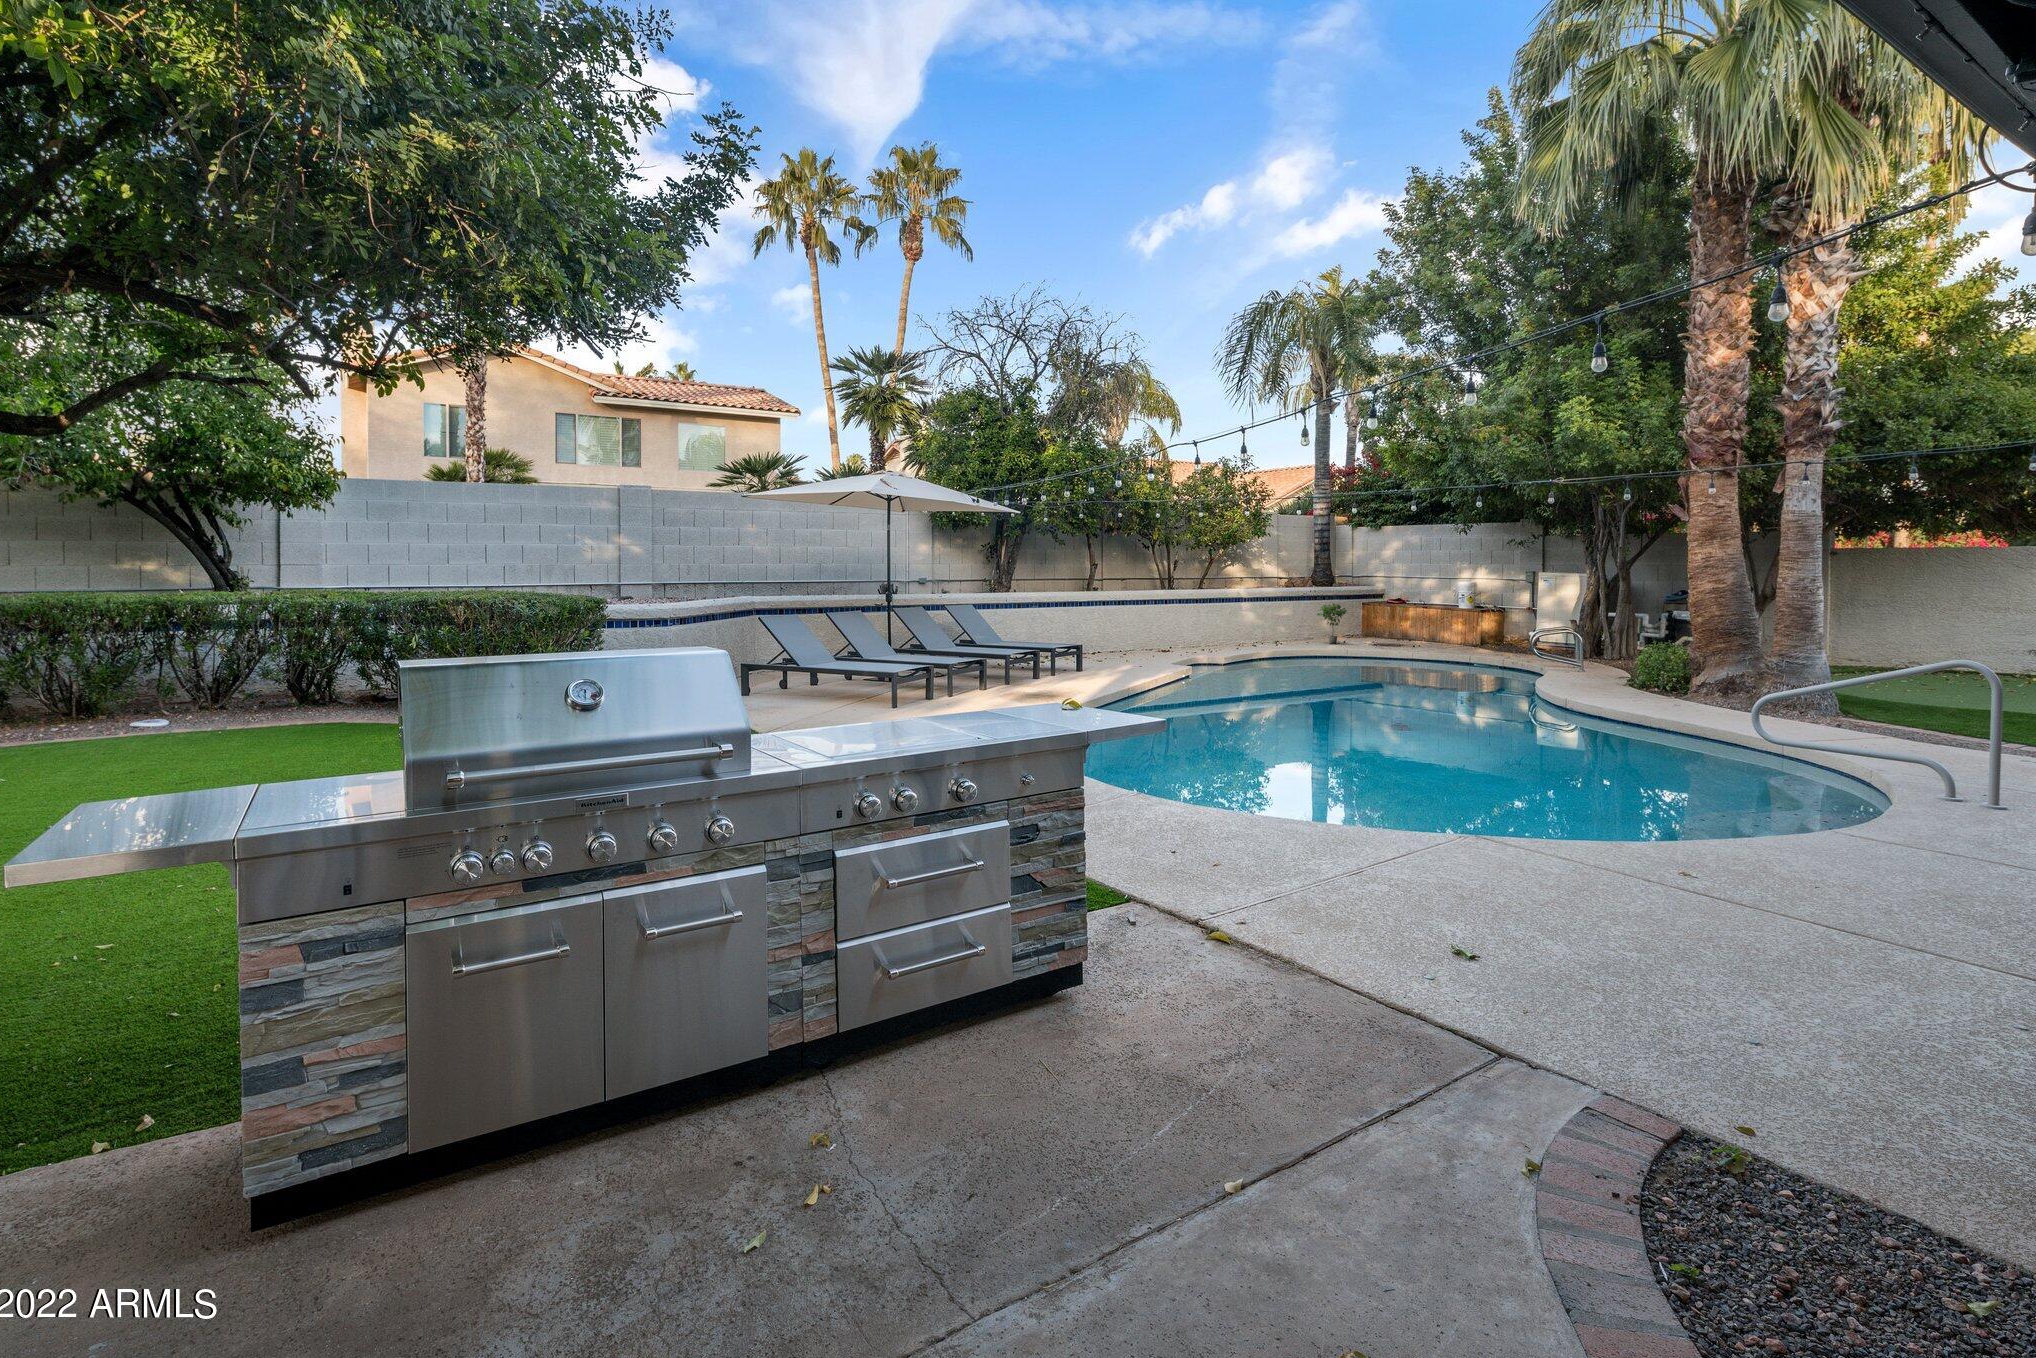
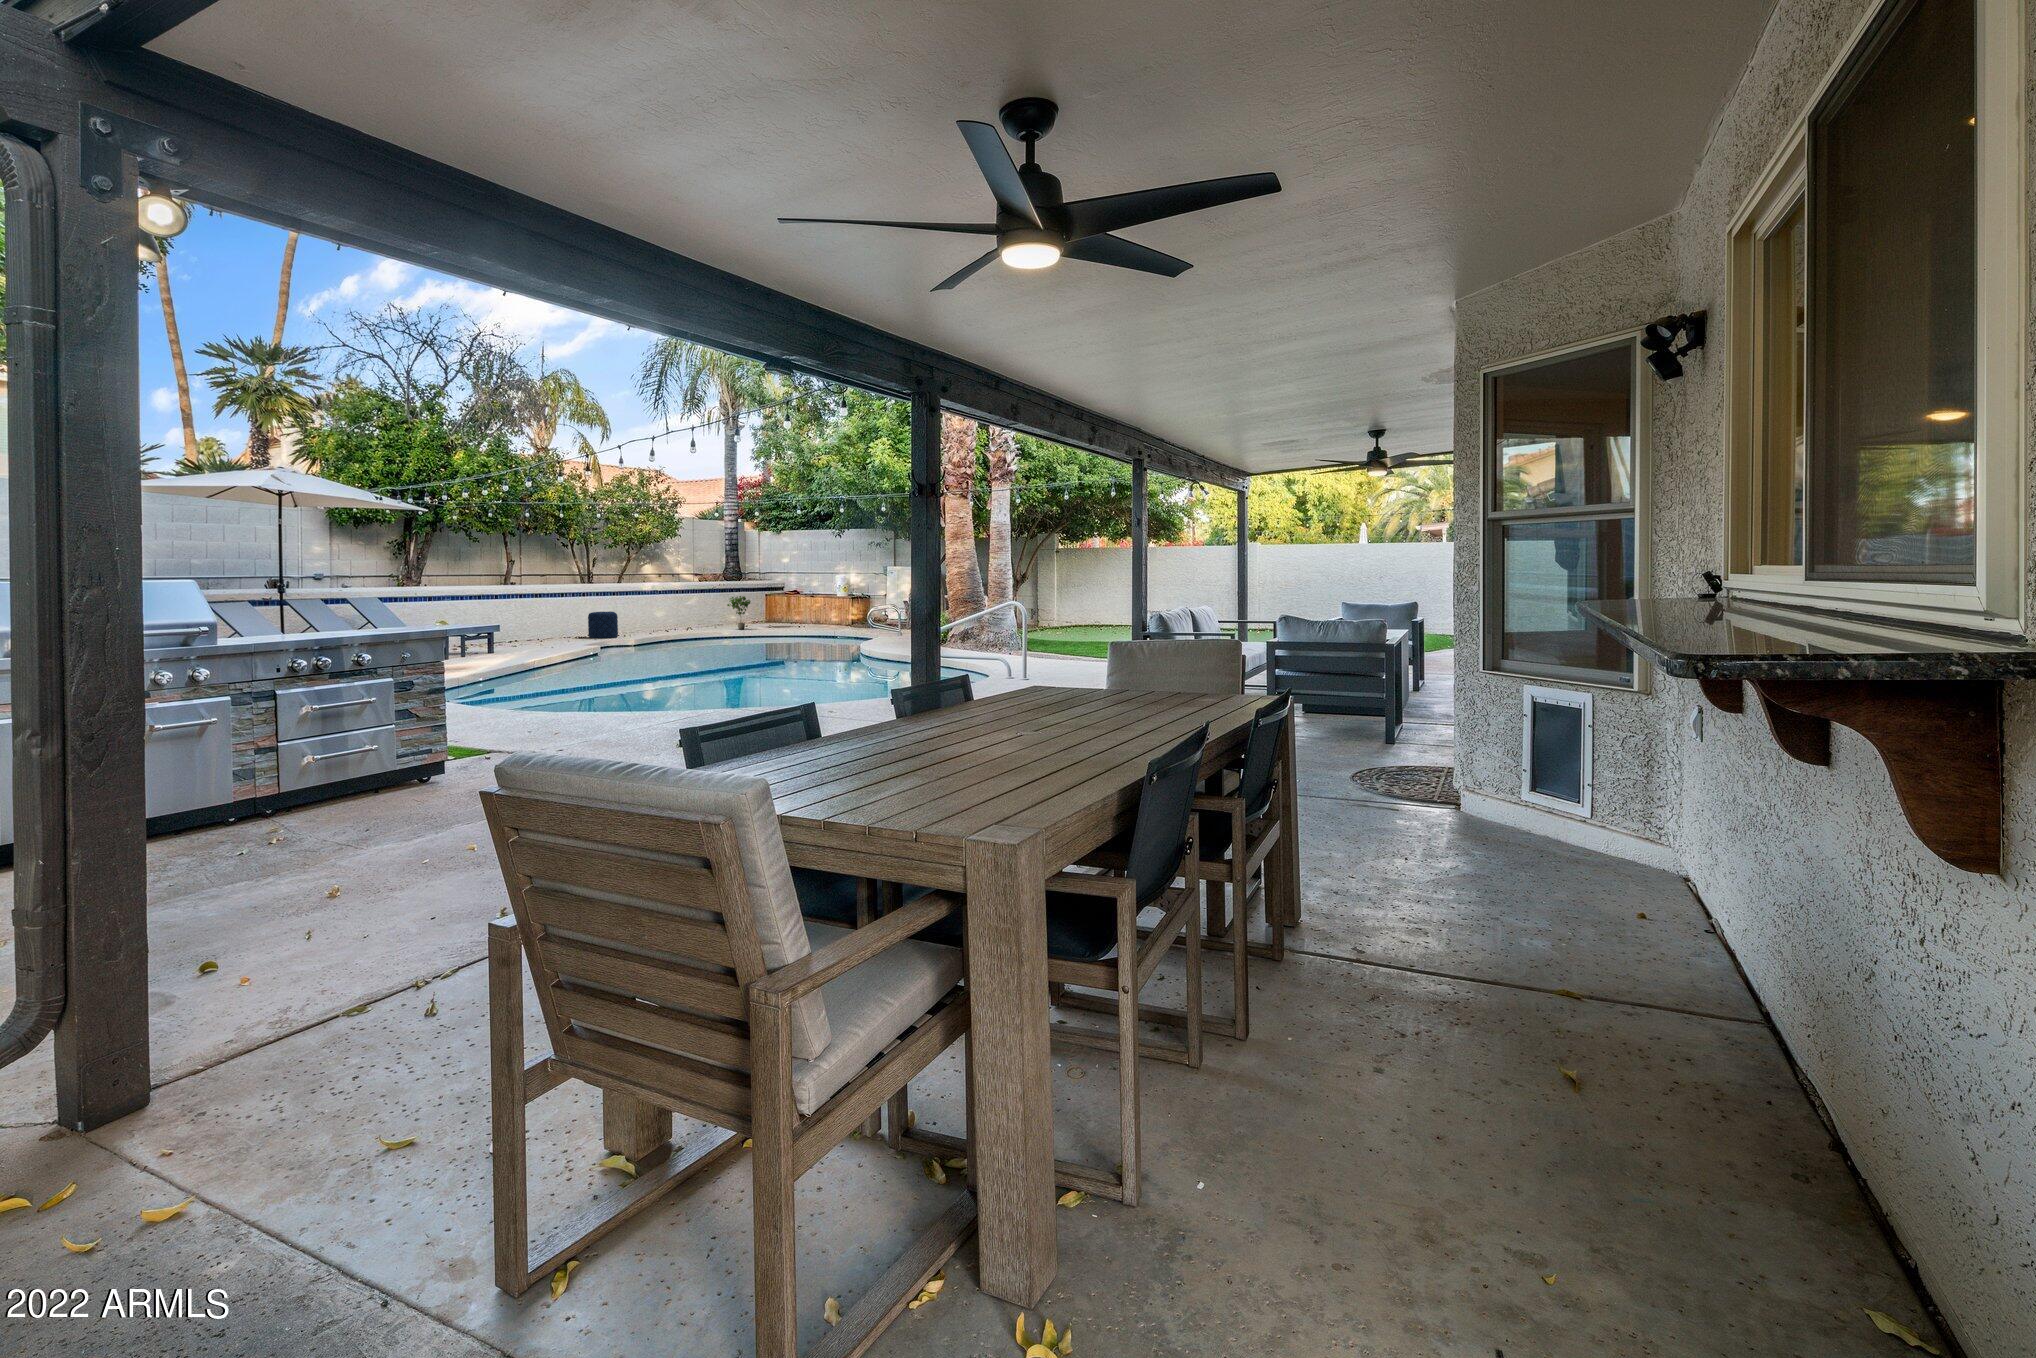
pouf: none [1167,621,1199,652] -> present [588,612,618,638]

